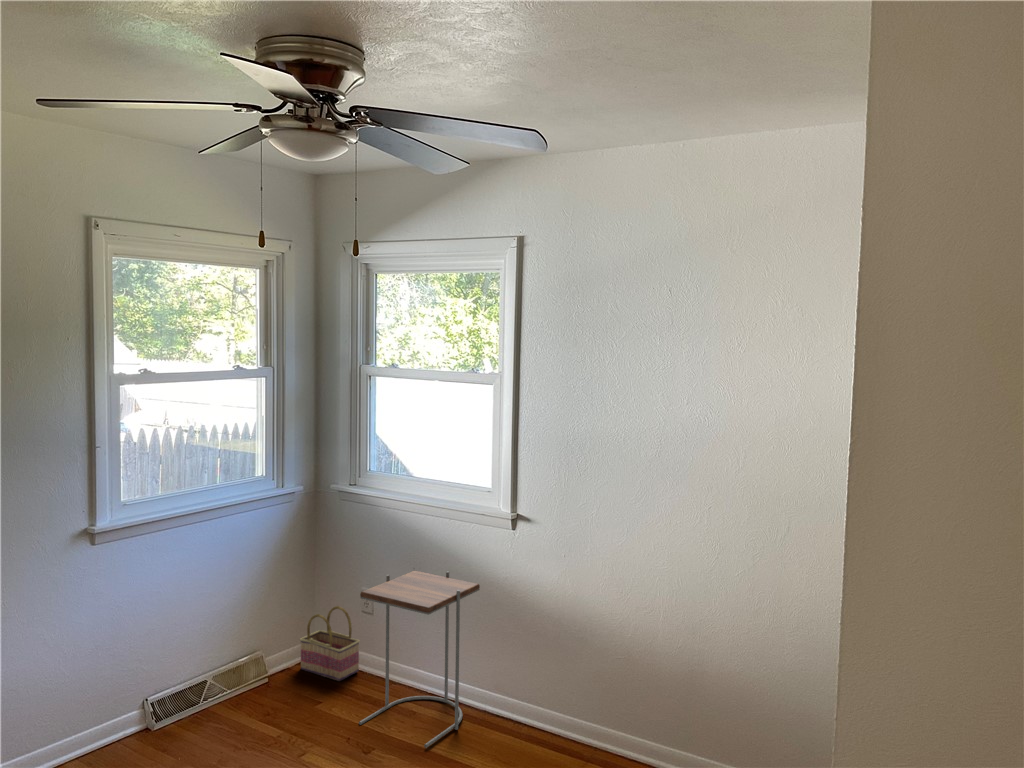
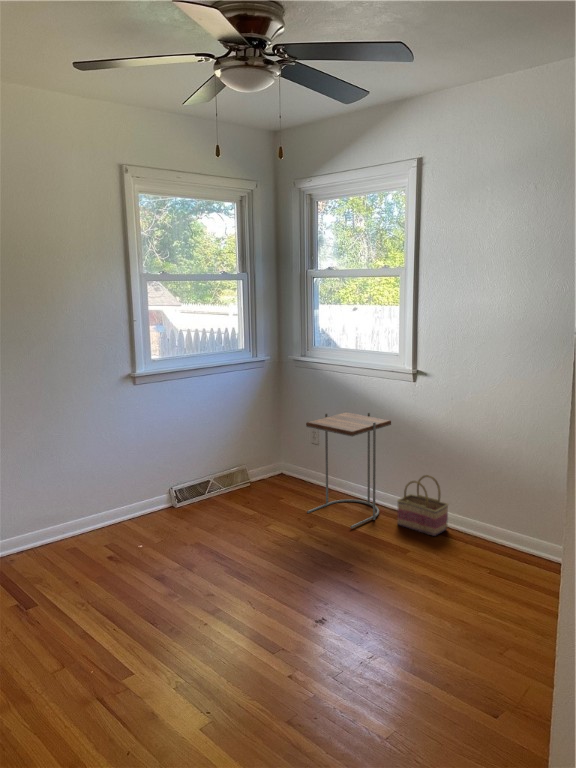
basket: present [300,606,360,681] -> present [397,475,448,536]

